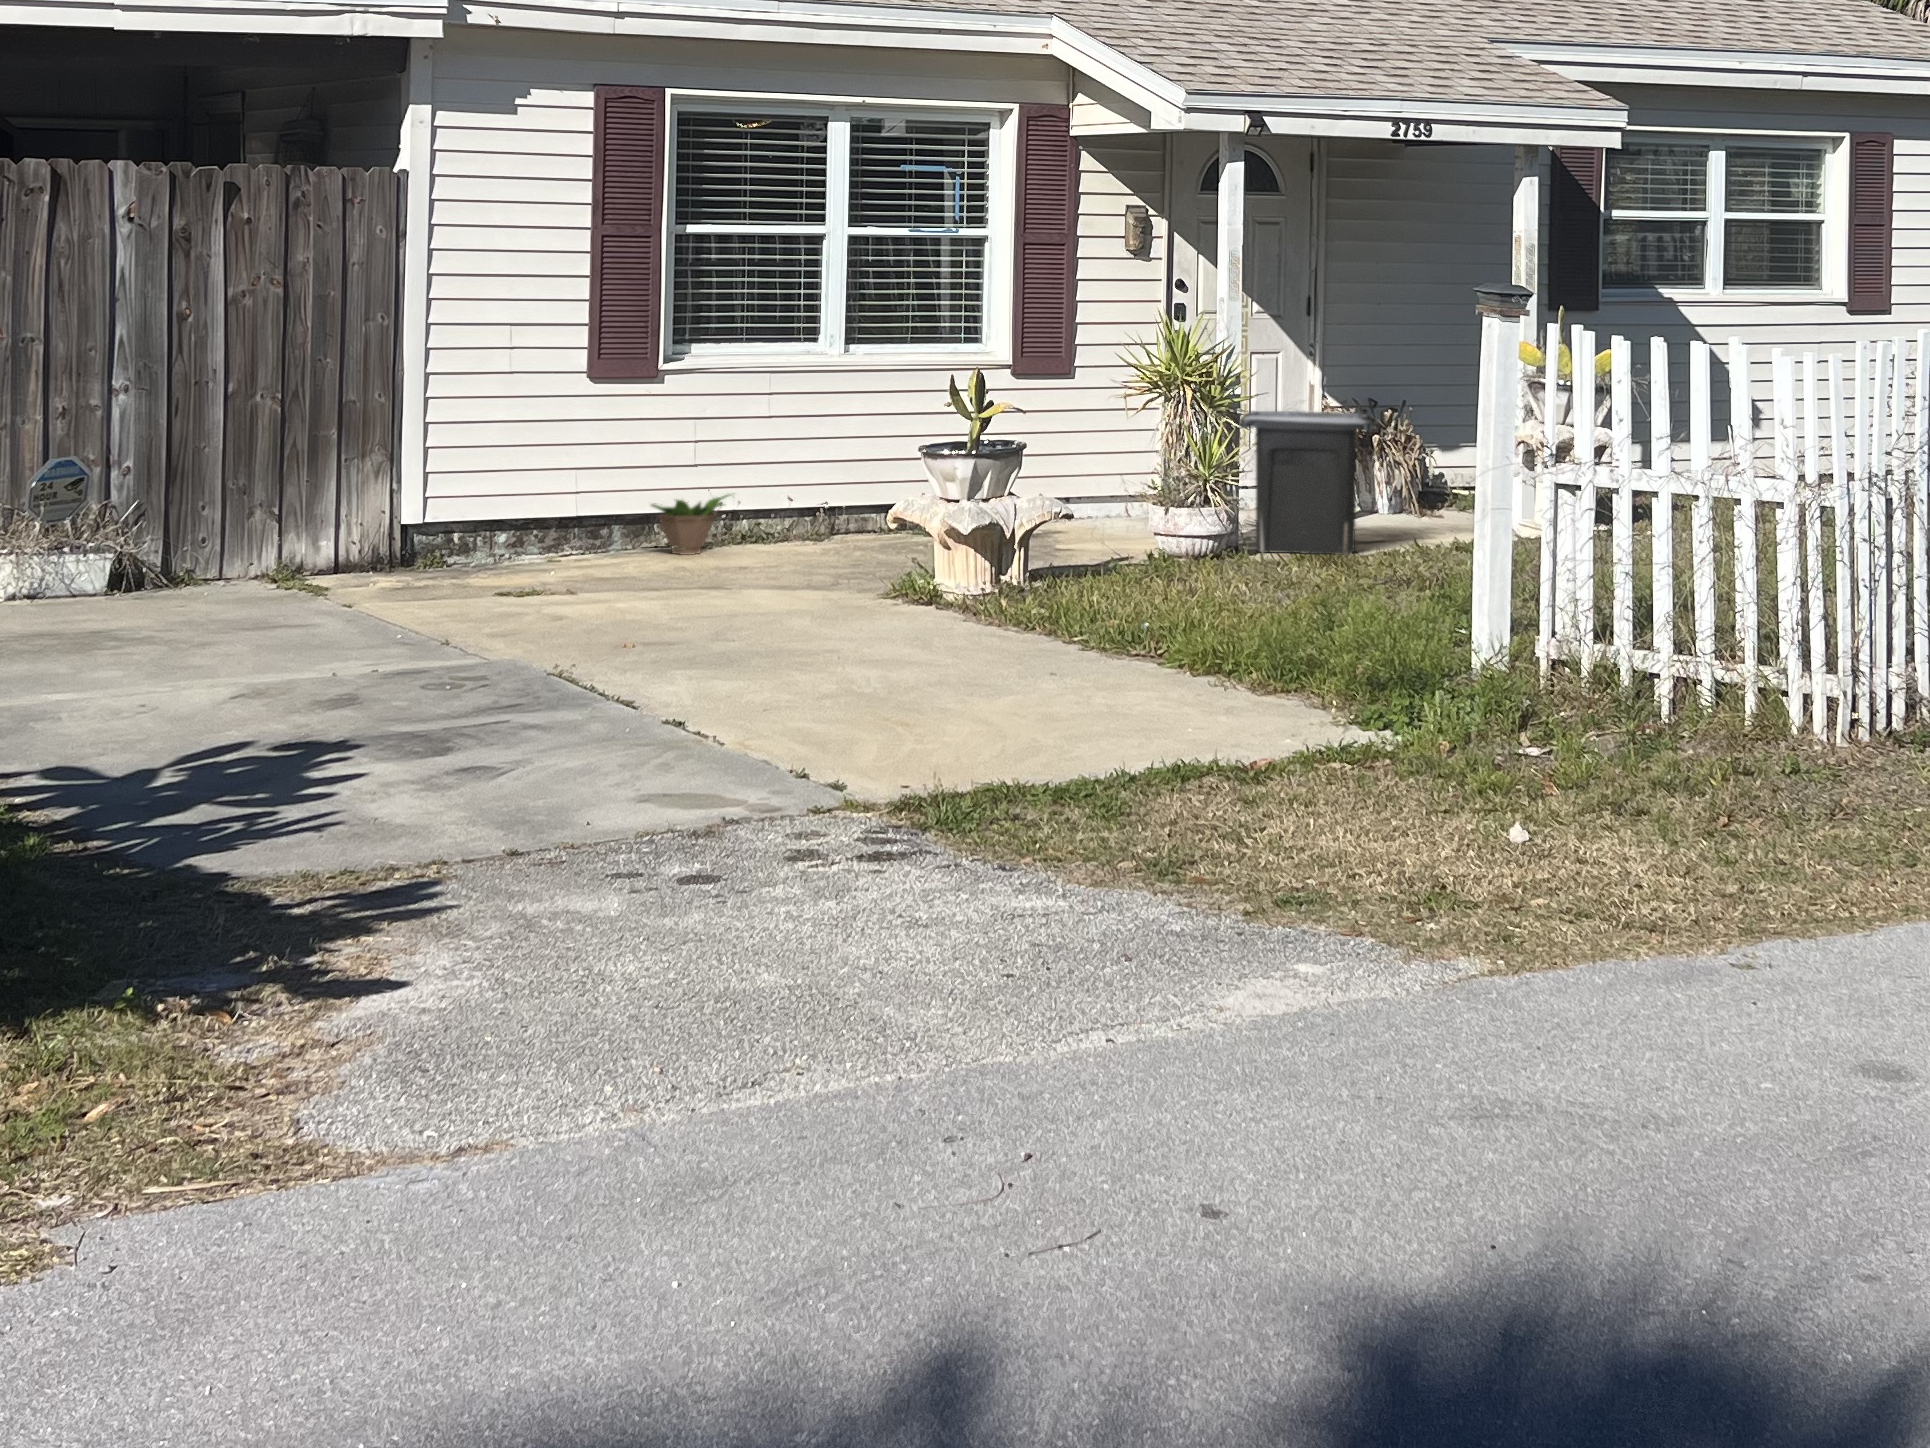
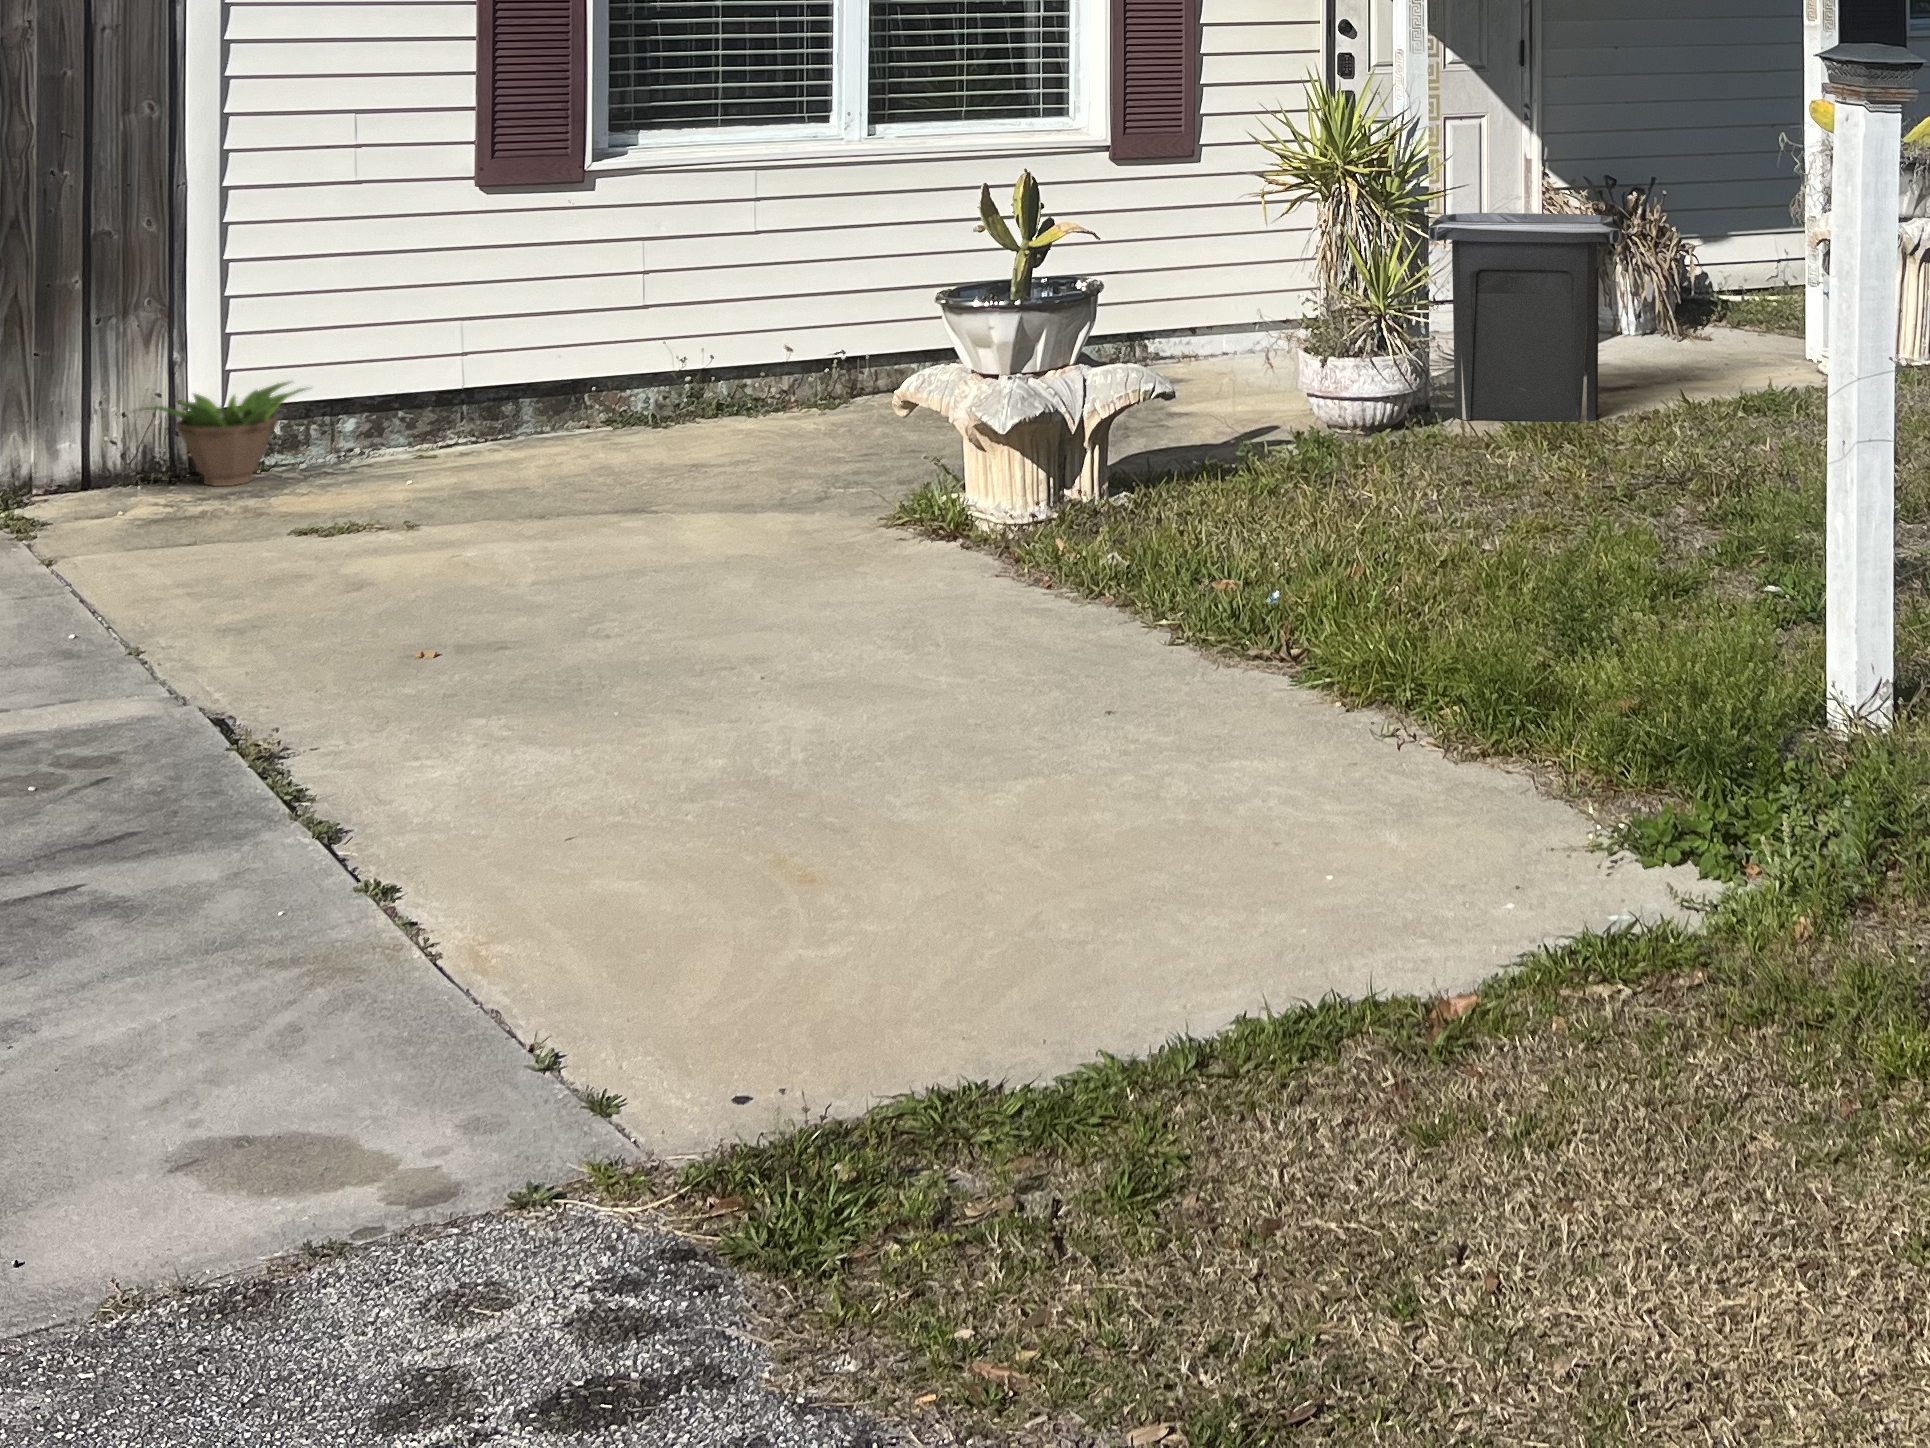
decorative plant: present [651,495,730,555] -> present [143,382,306,486]

